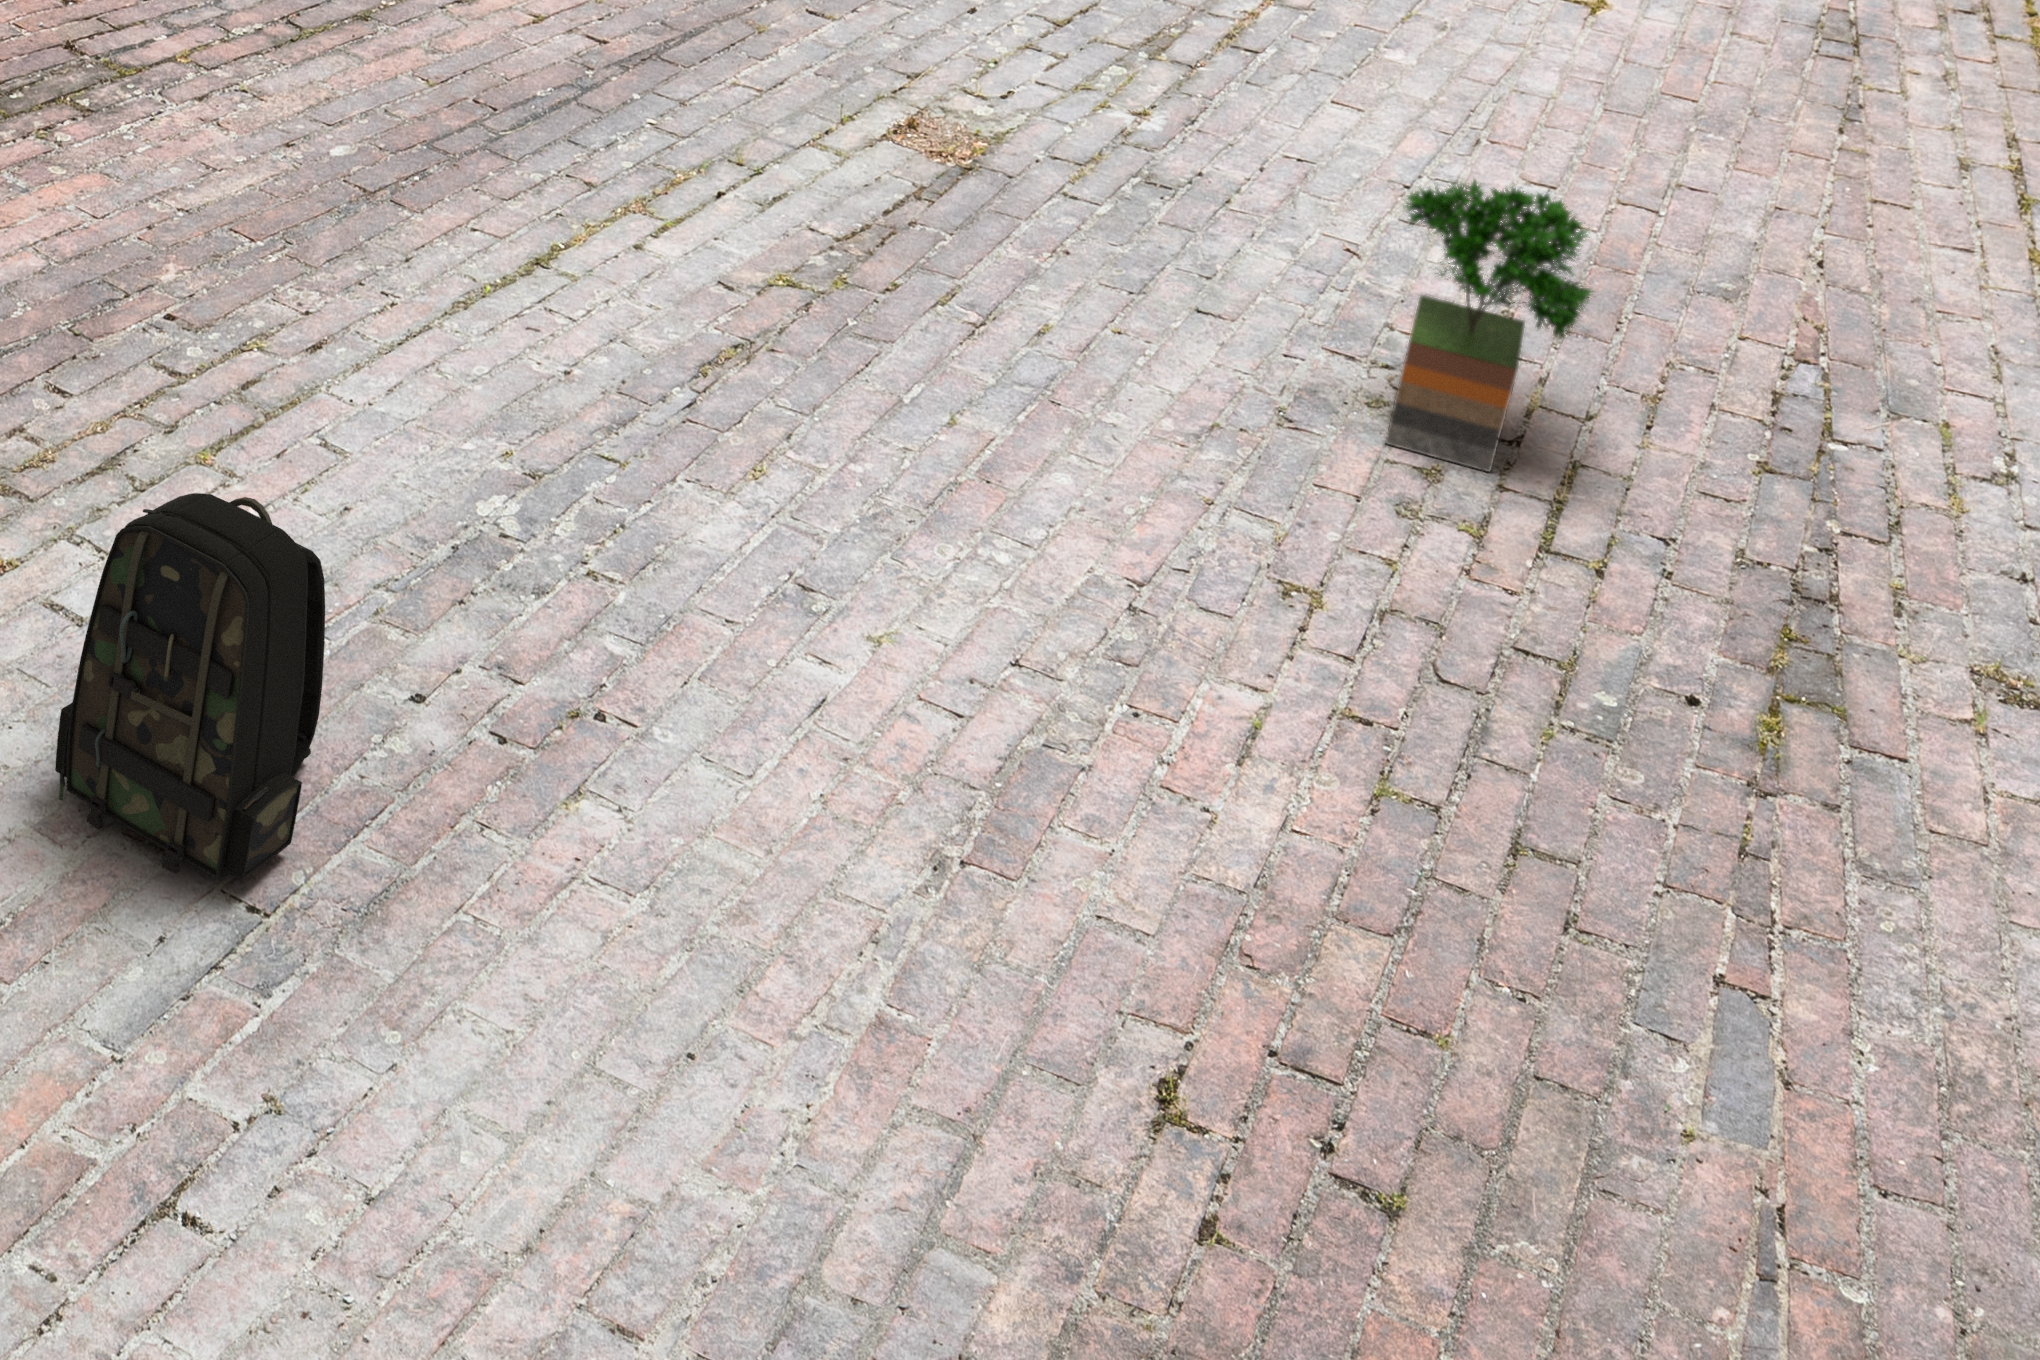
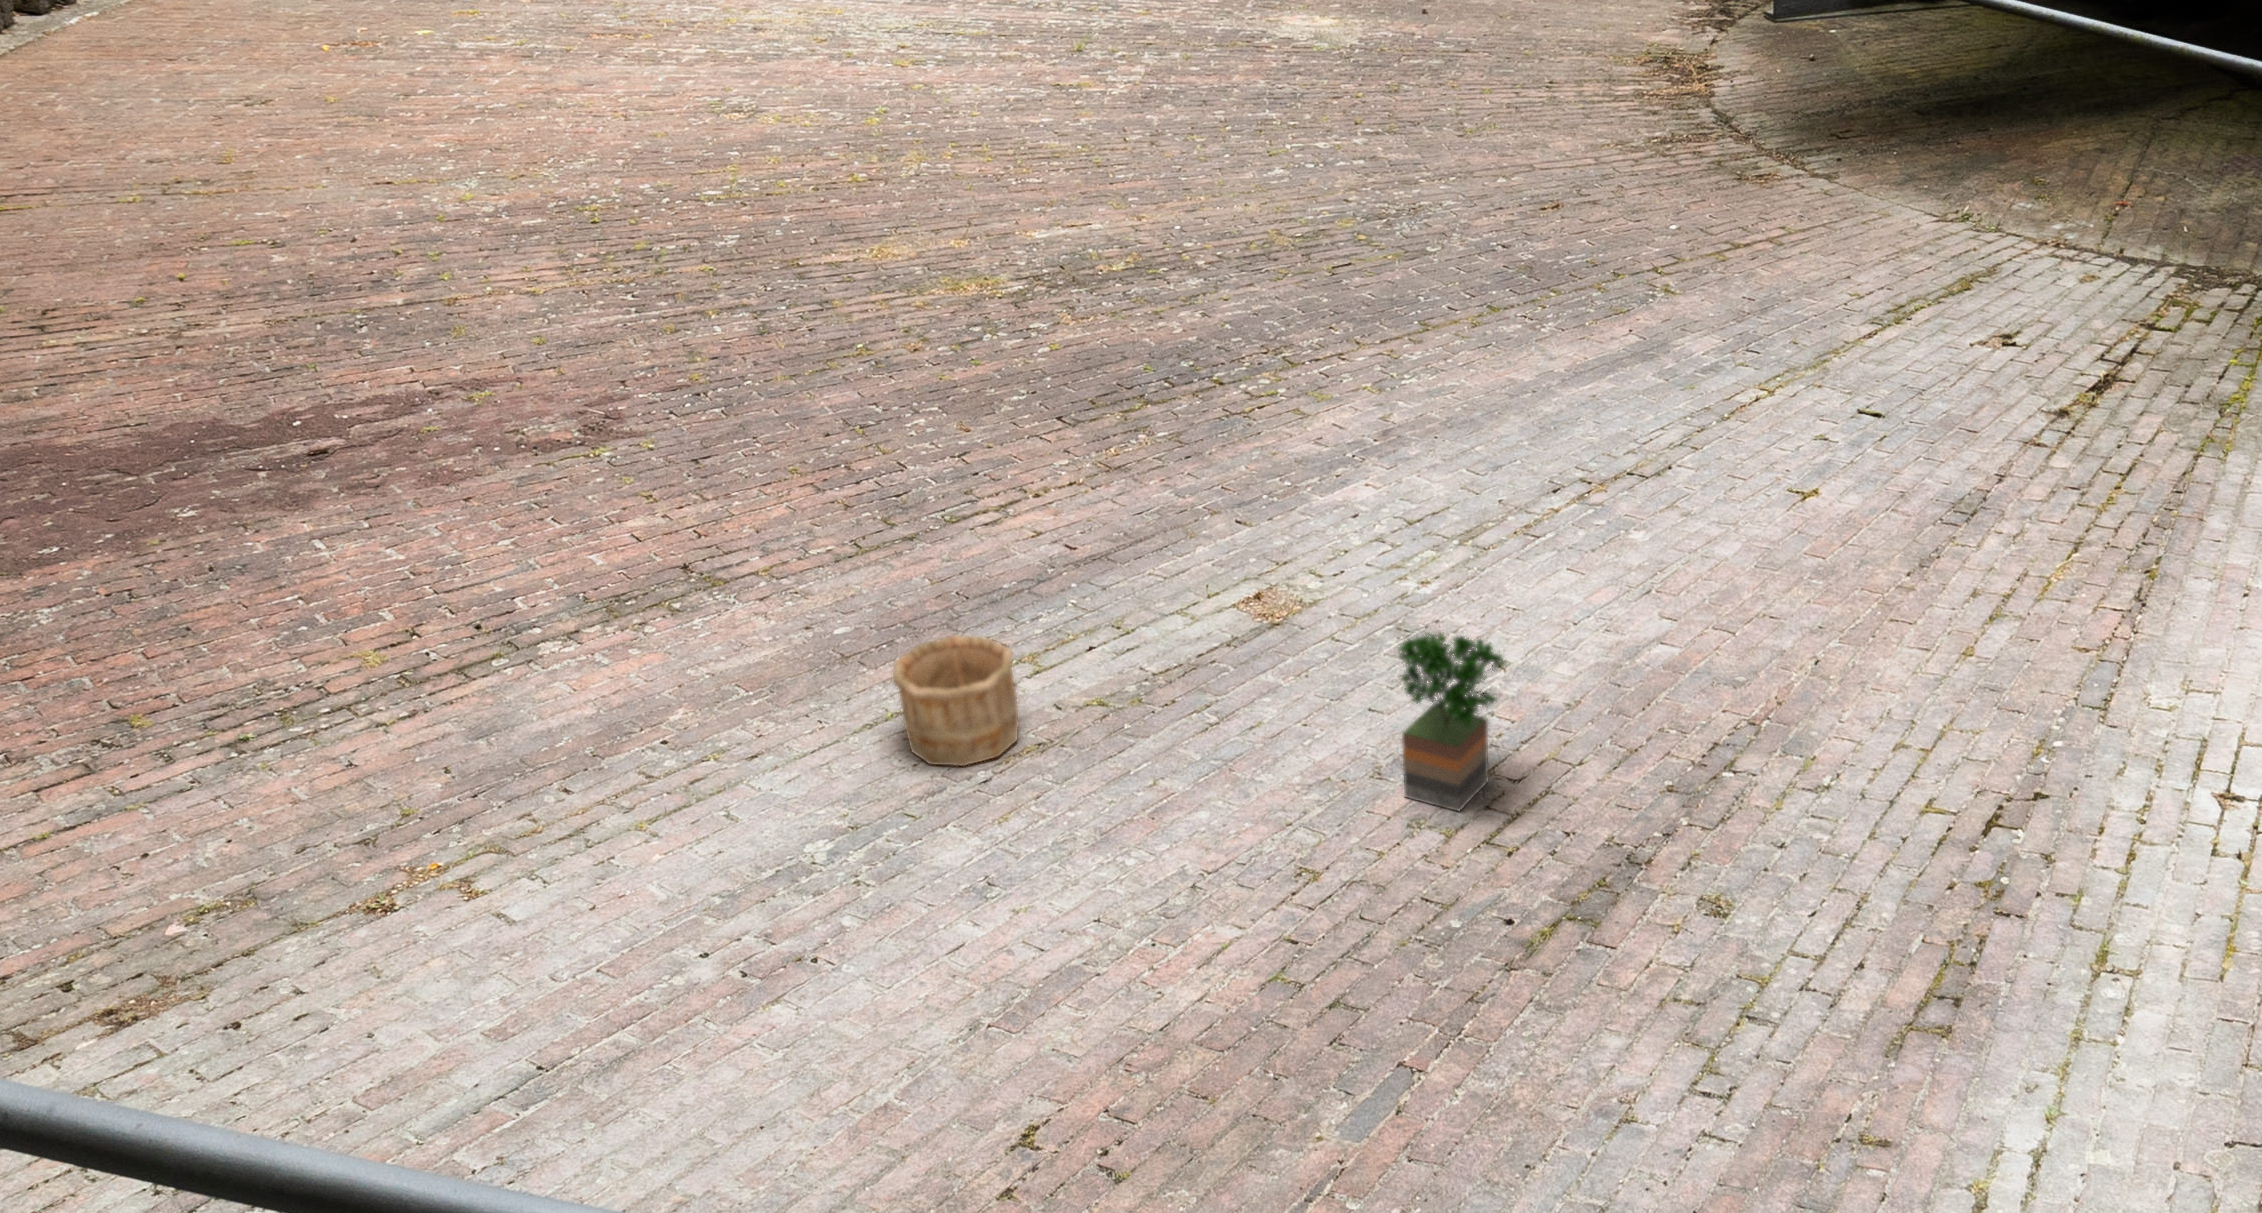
wooden bucket: none [553,155,743,364] -> present [893,635,1019,766]
backpack: present [55,493,325,880] -> none [439,842,609,1057]

